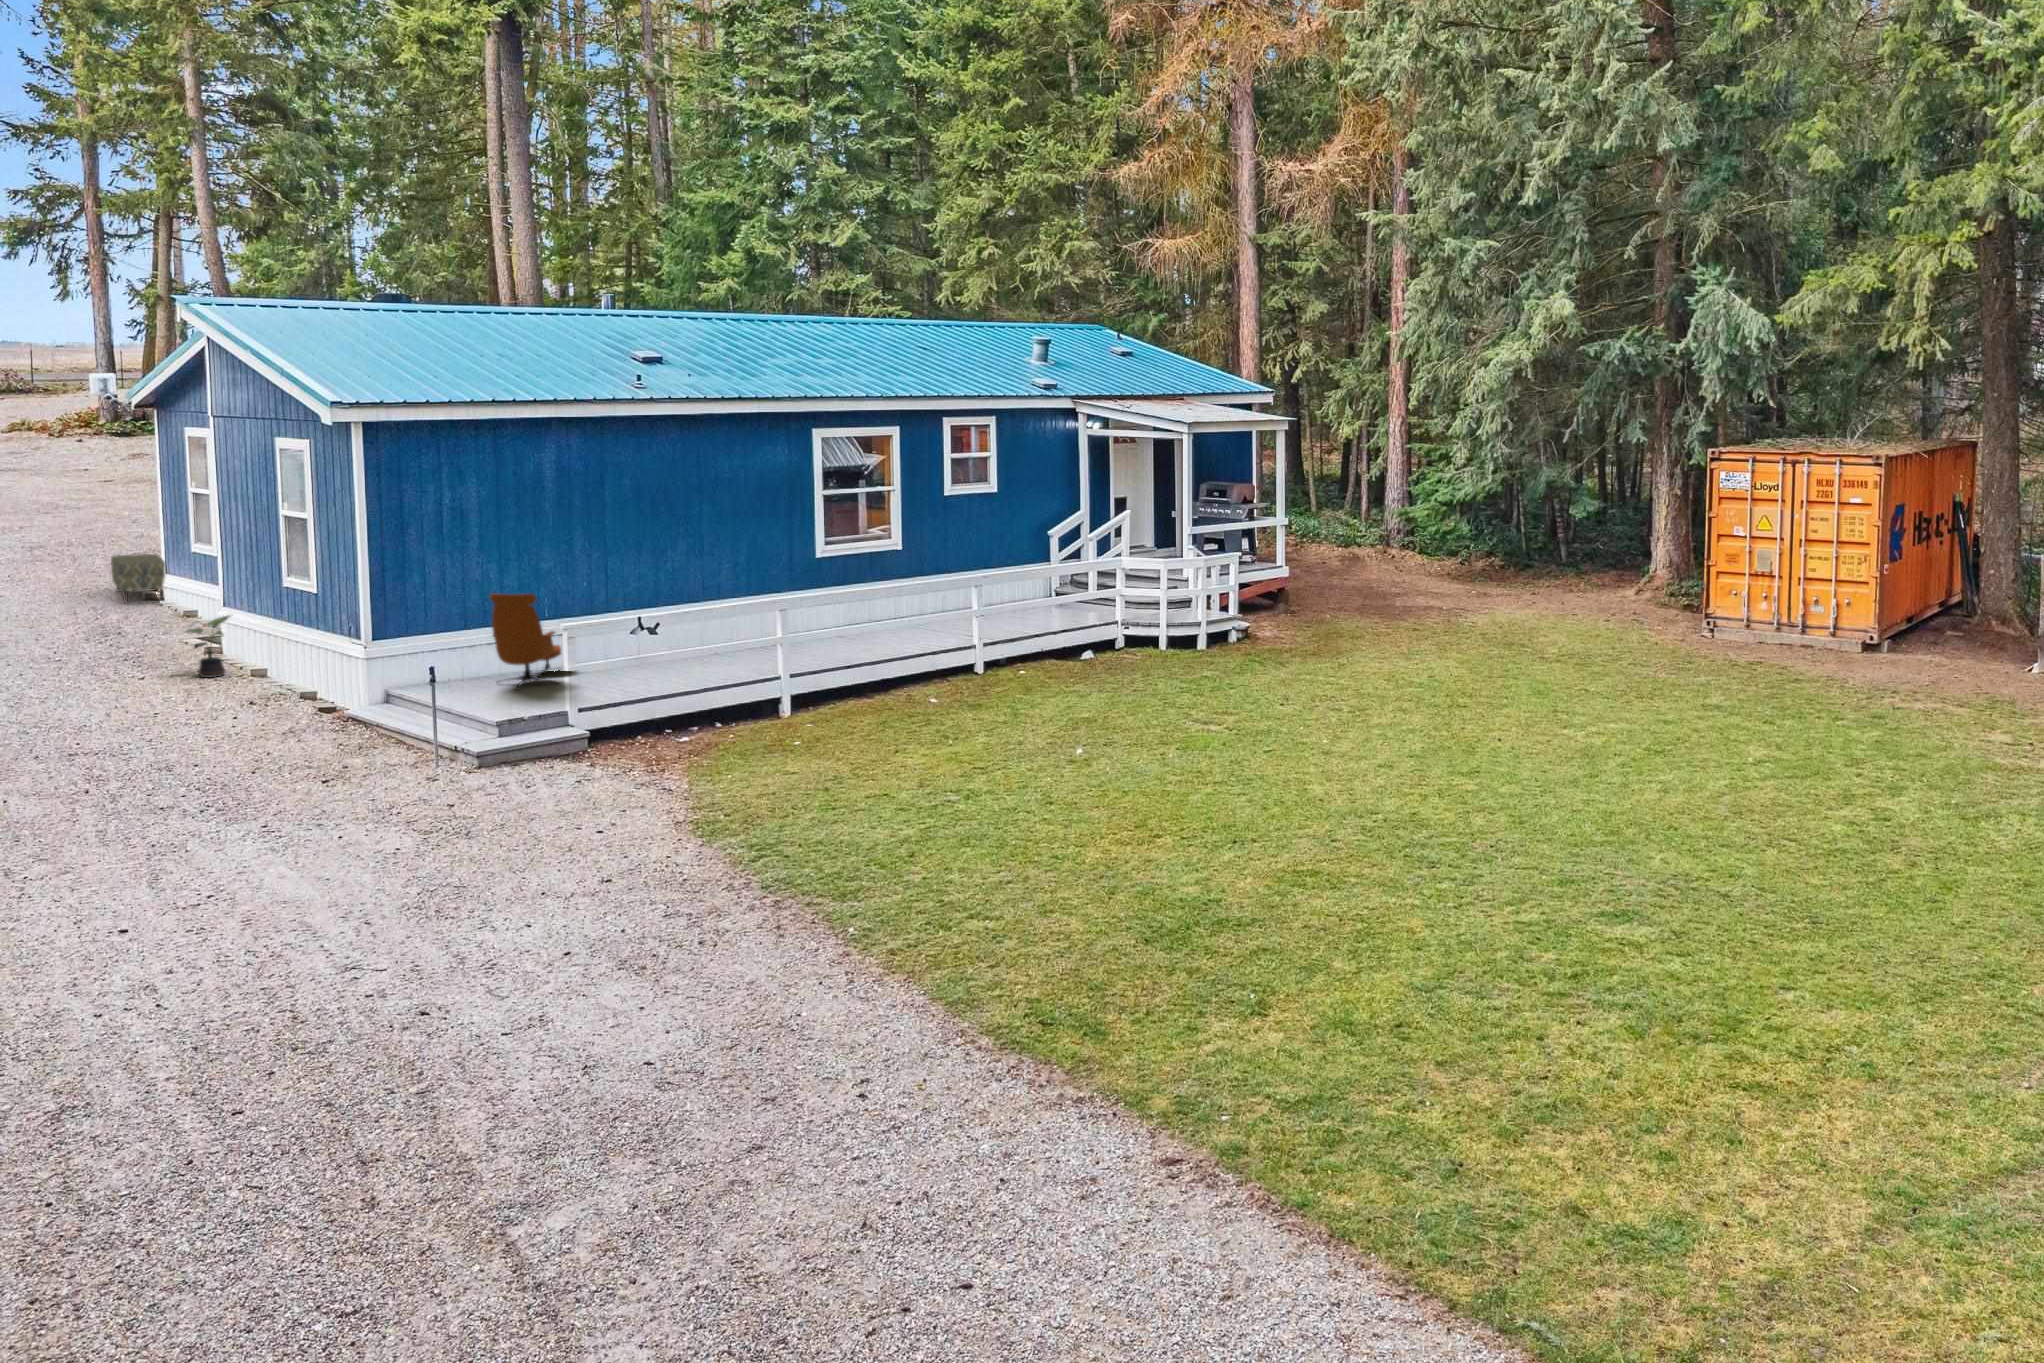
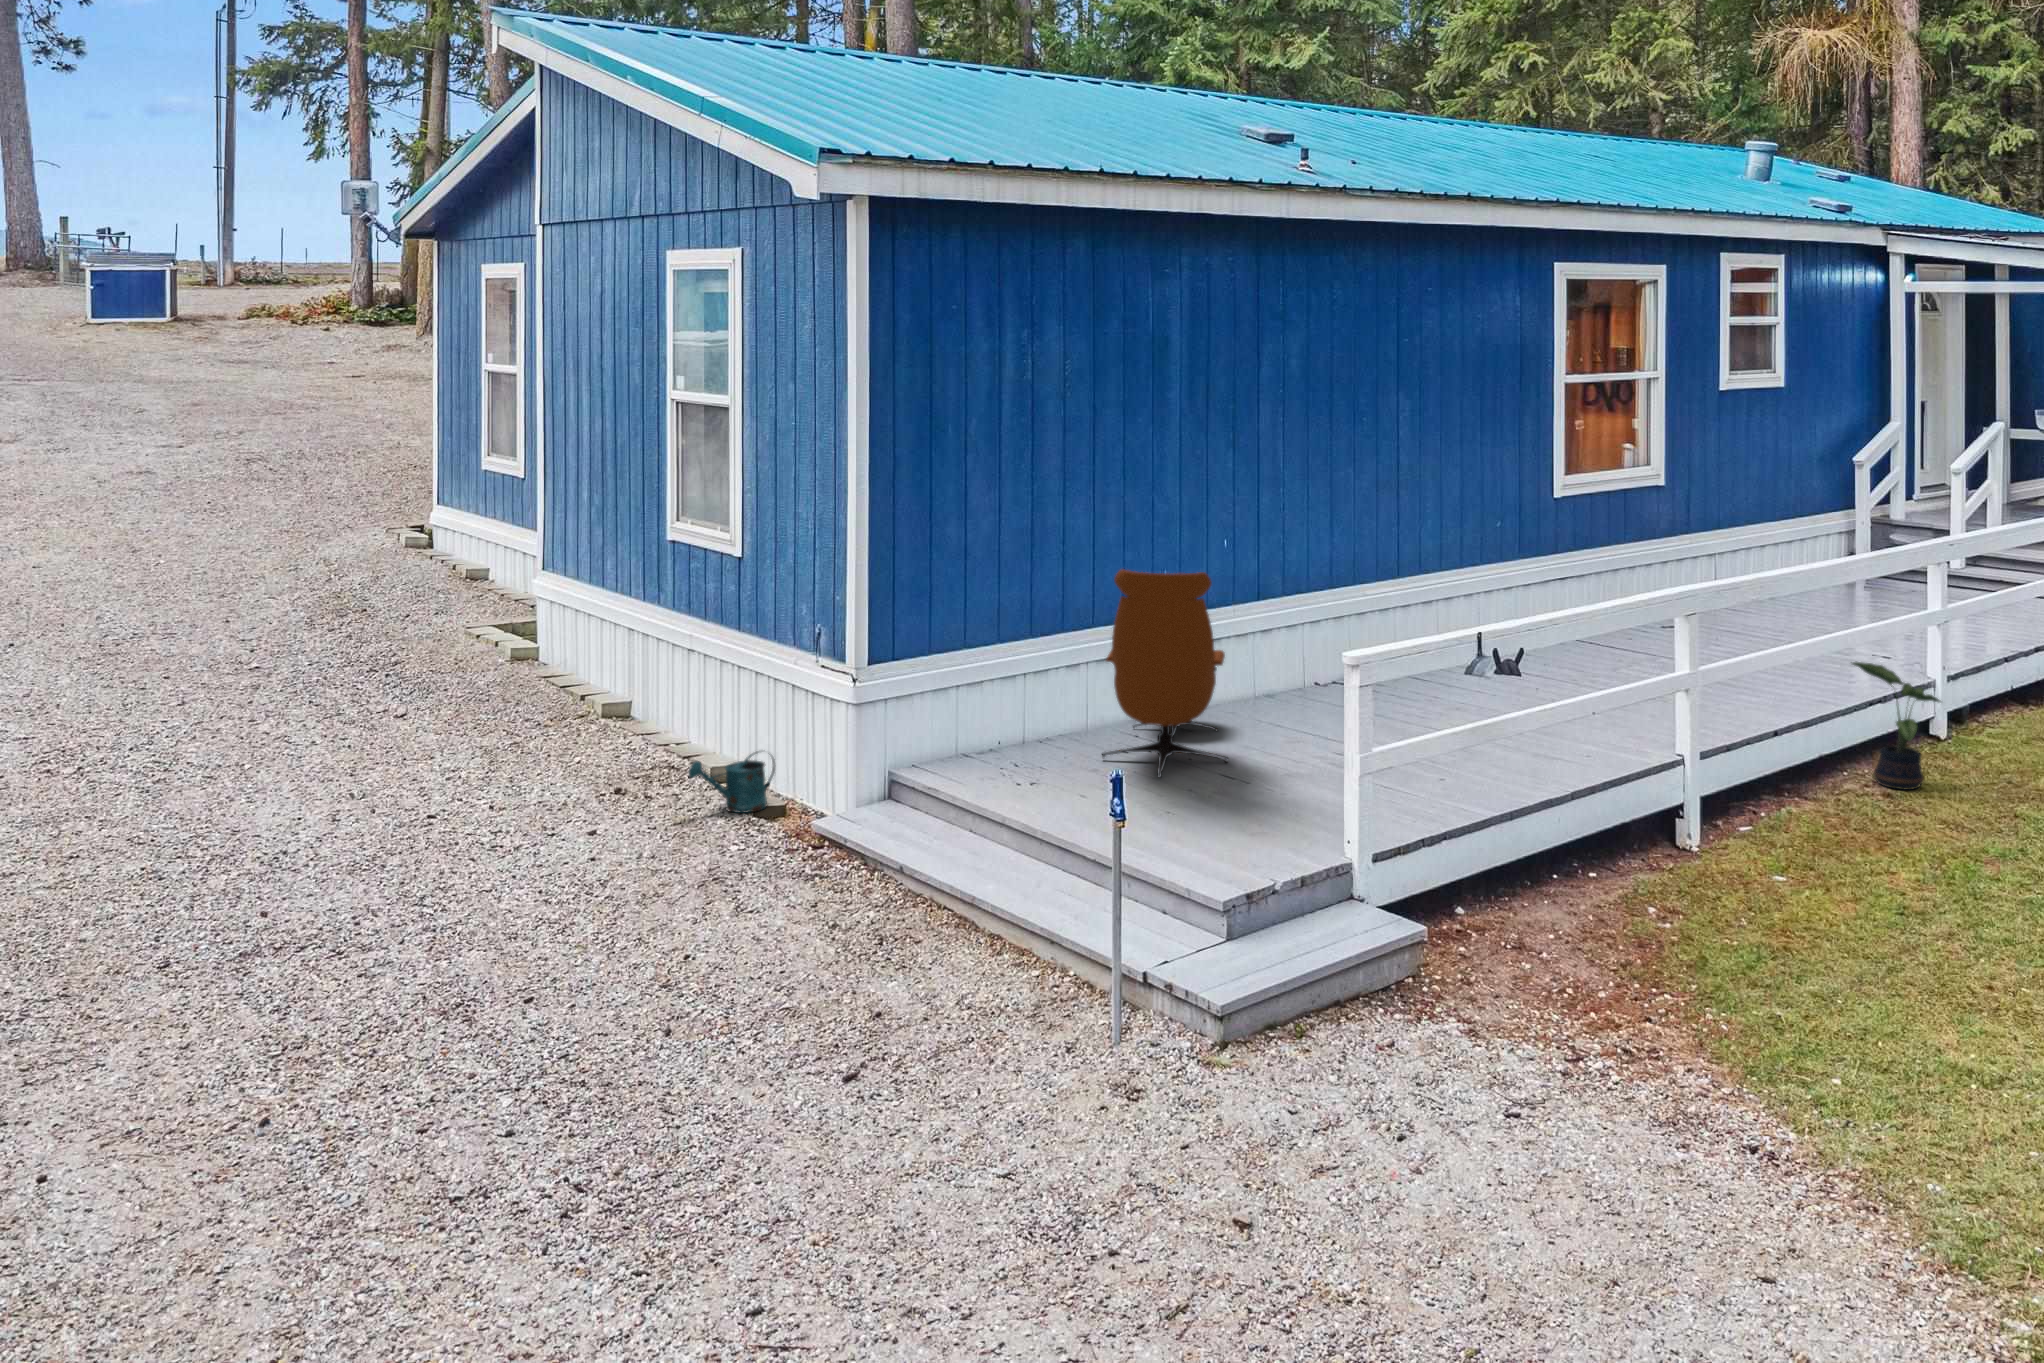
bench: present [111,554,167,603] -> none [362,475,445,554]
potted plant: present [186,616,231,678] -> present [1851,662,1941,790]
watering can: none [285,685,333,715] -> present [688,752,775,813]

